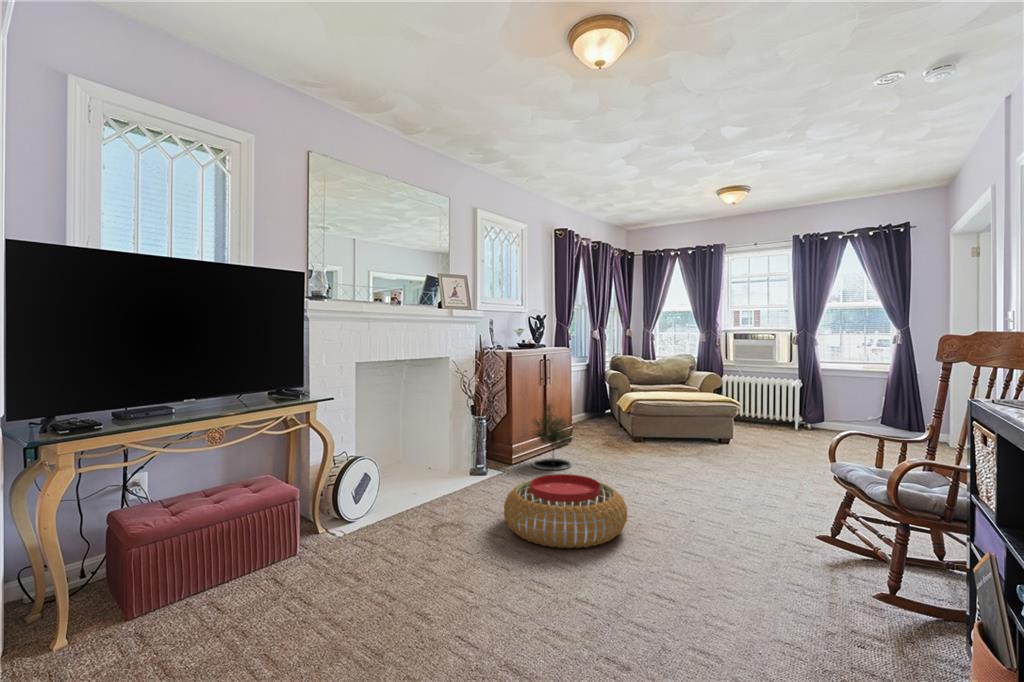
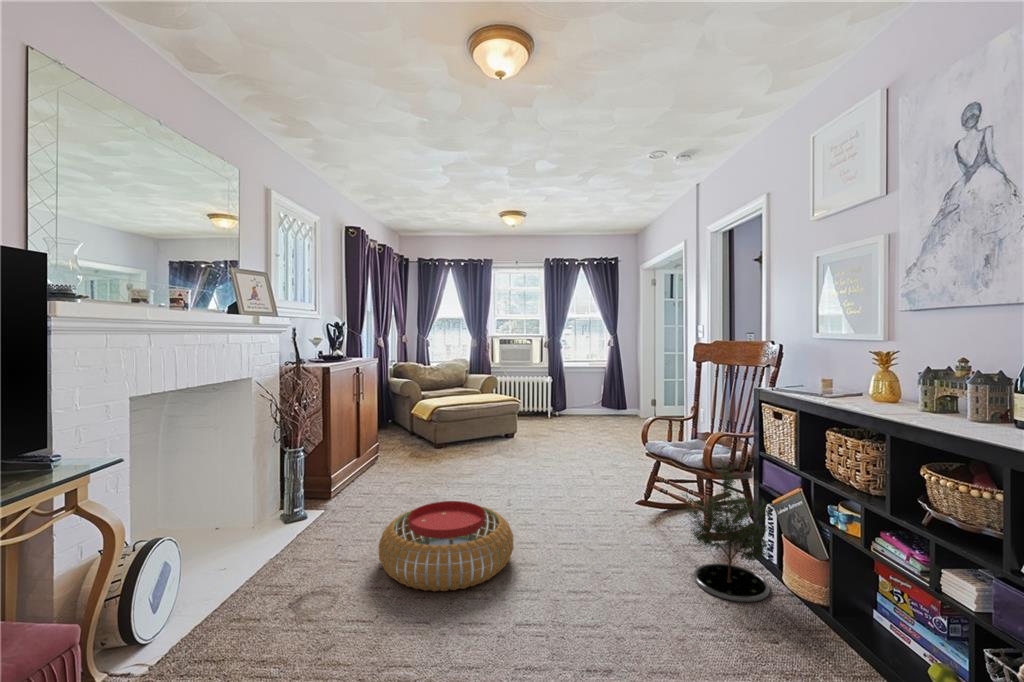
potted tree: present [532,403,573,470] -> present [683,461,771,602]

